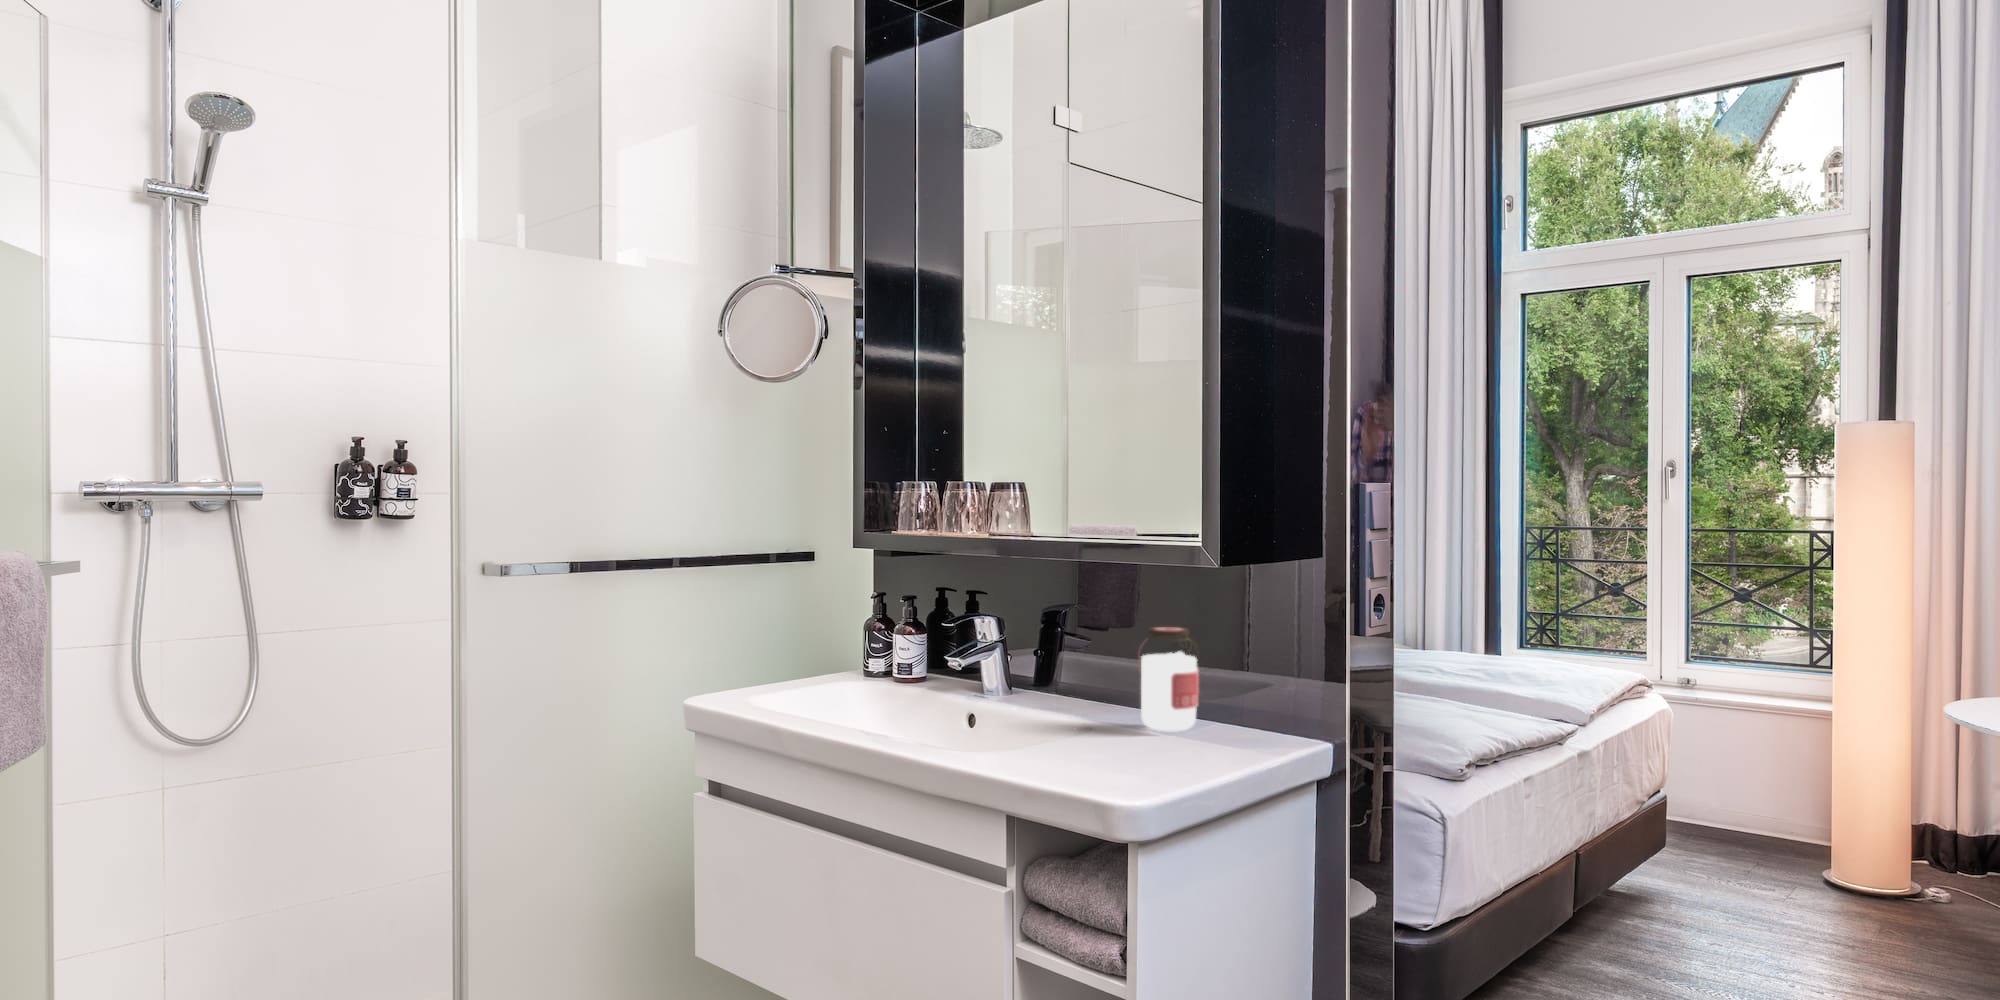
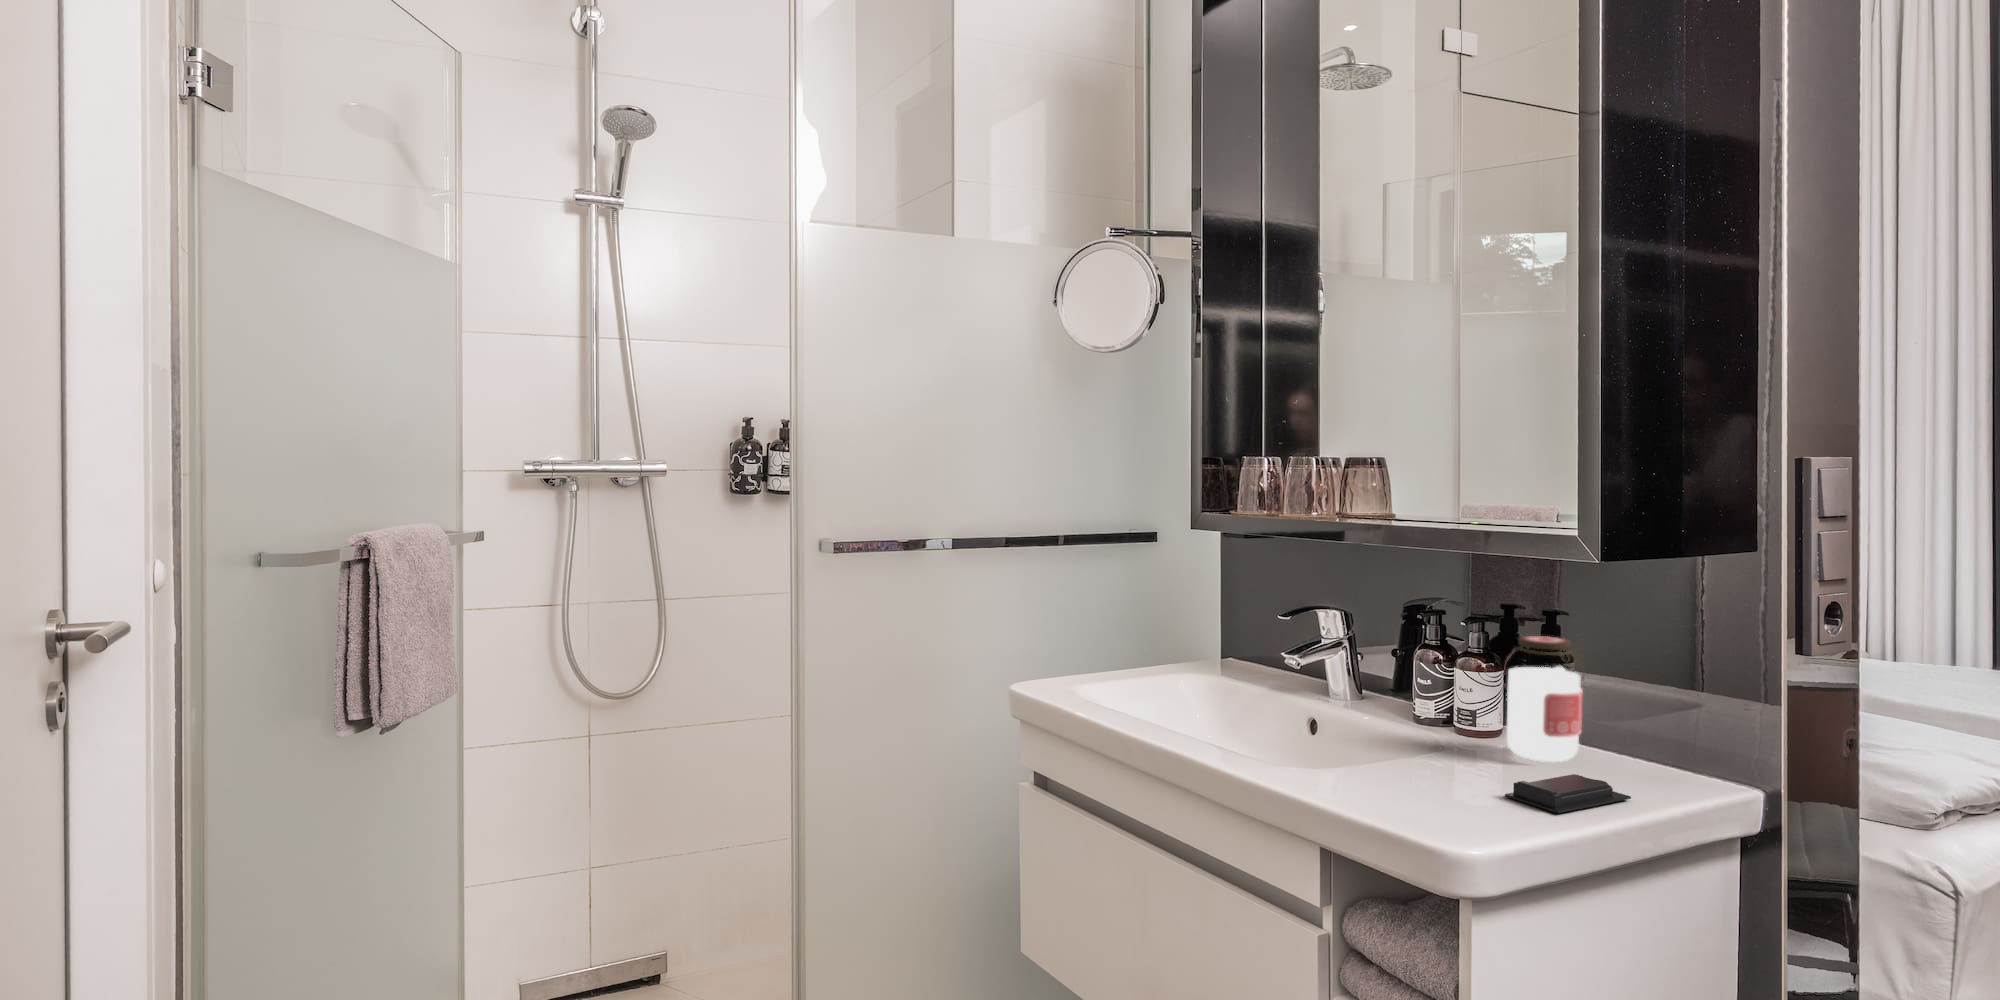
soap bar: none [1150,737,1241,767] -> present [1505,774,1631,813]

